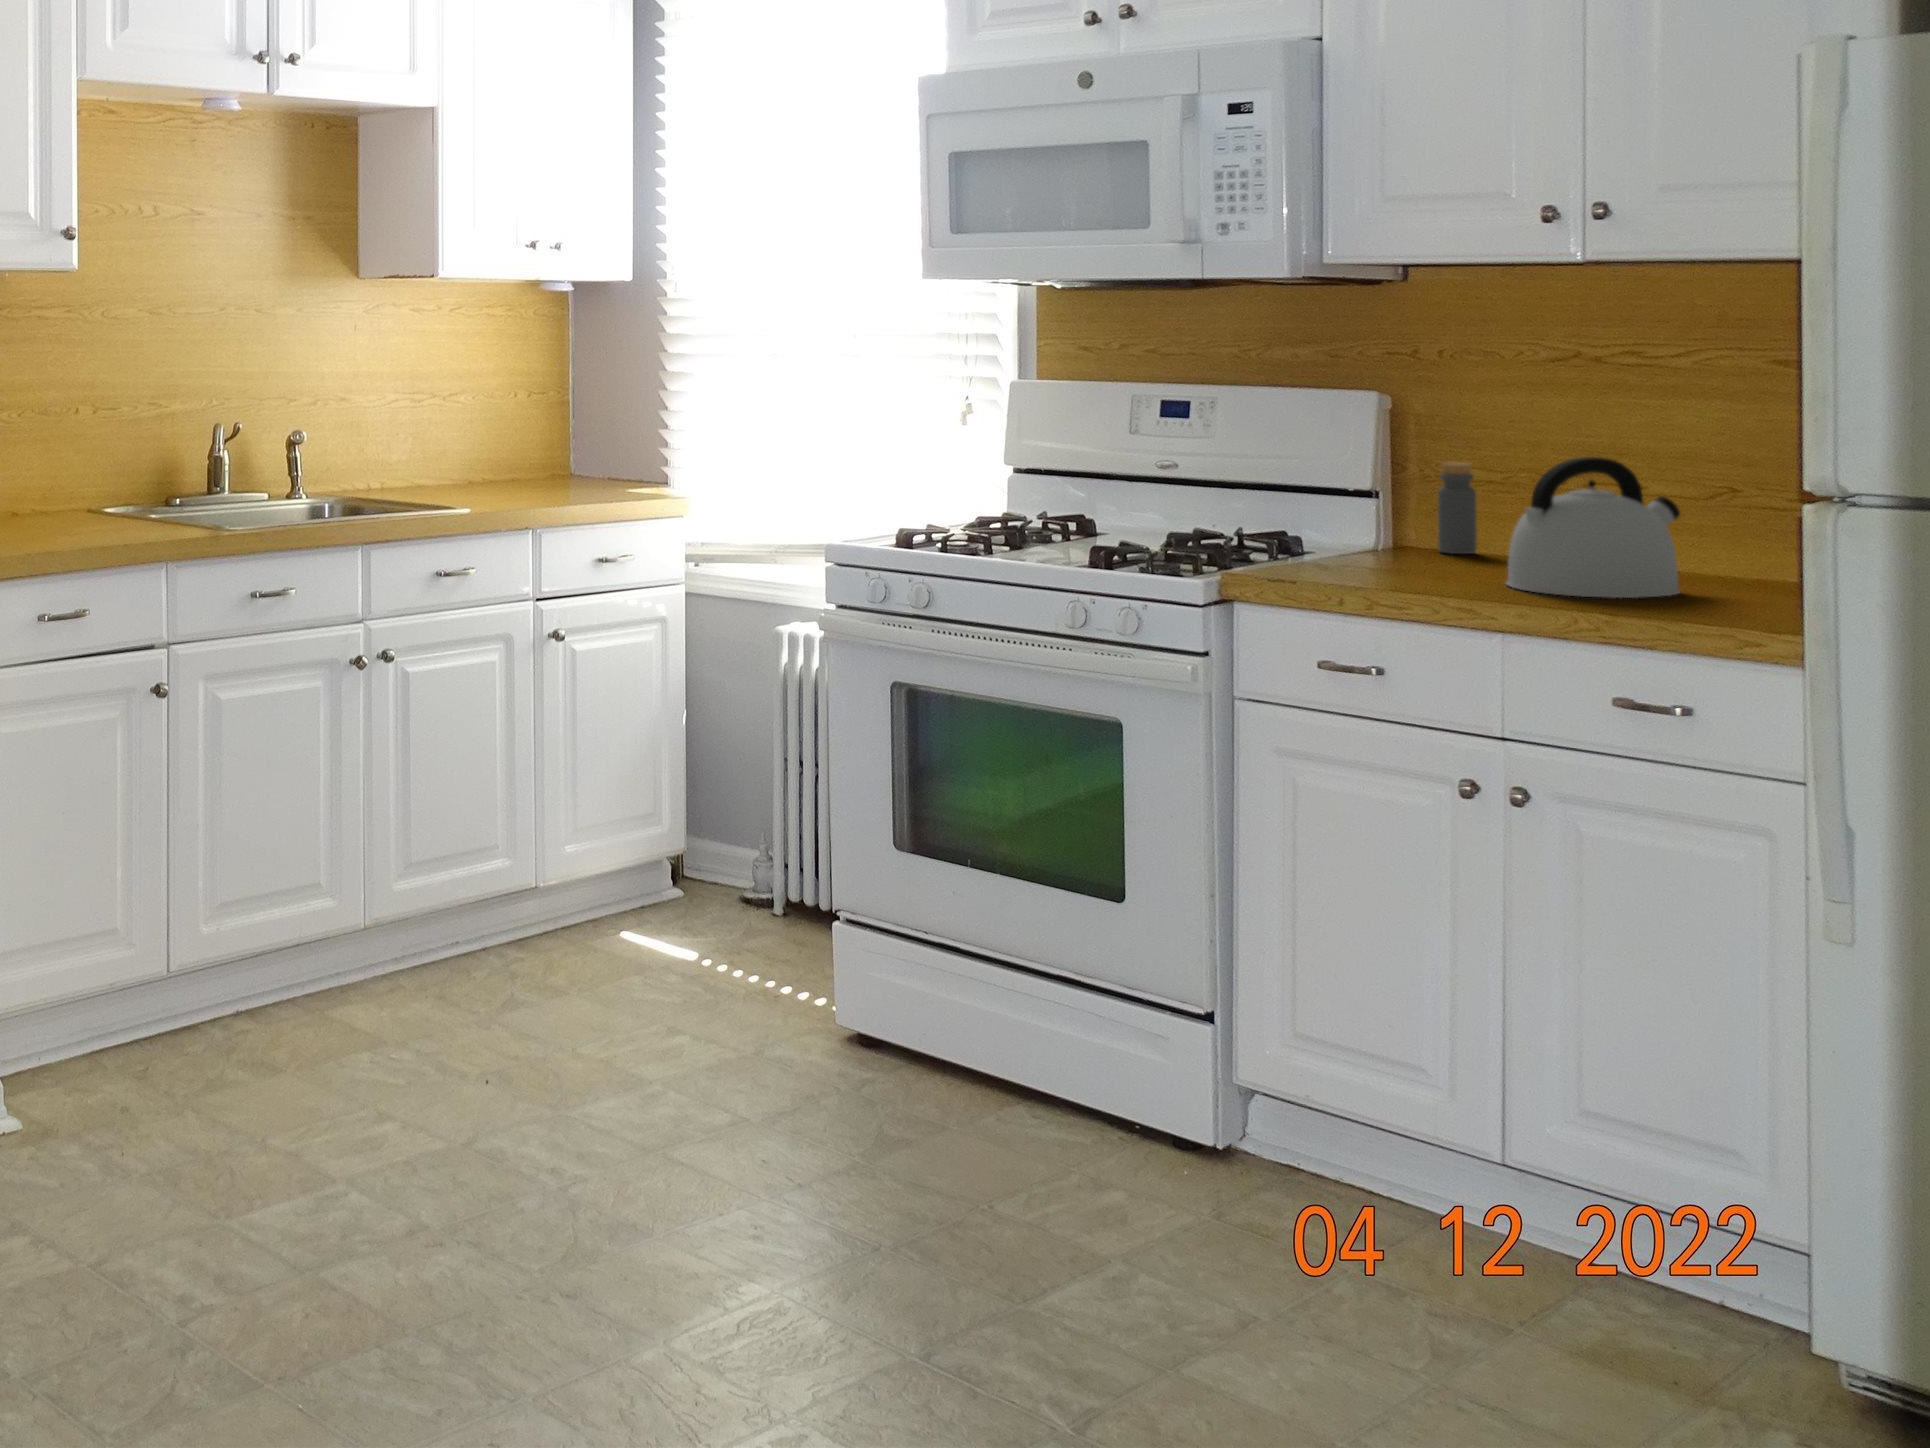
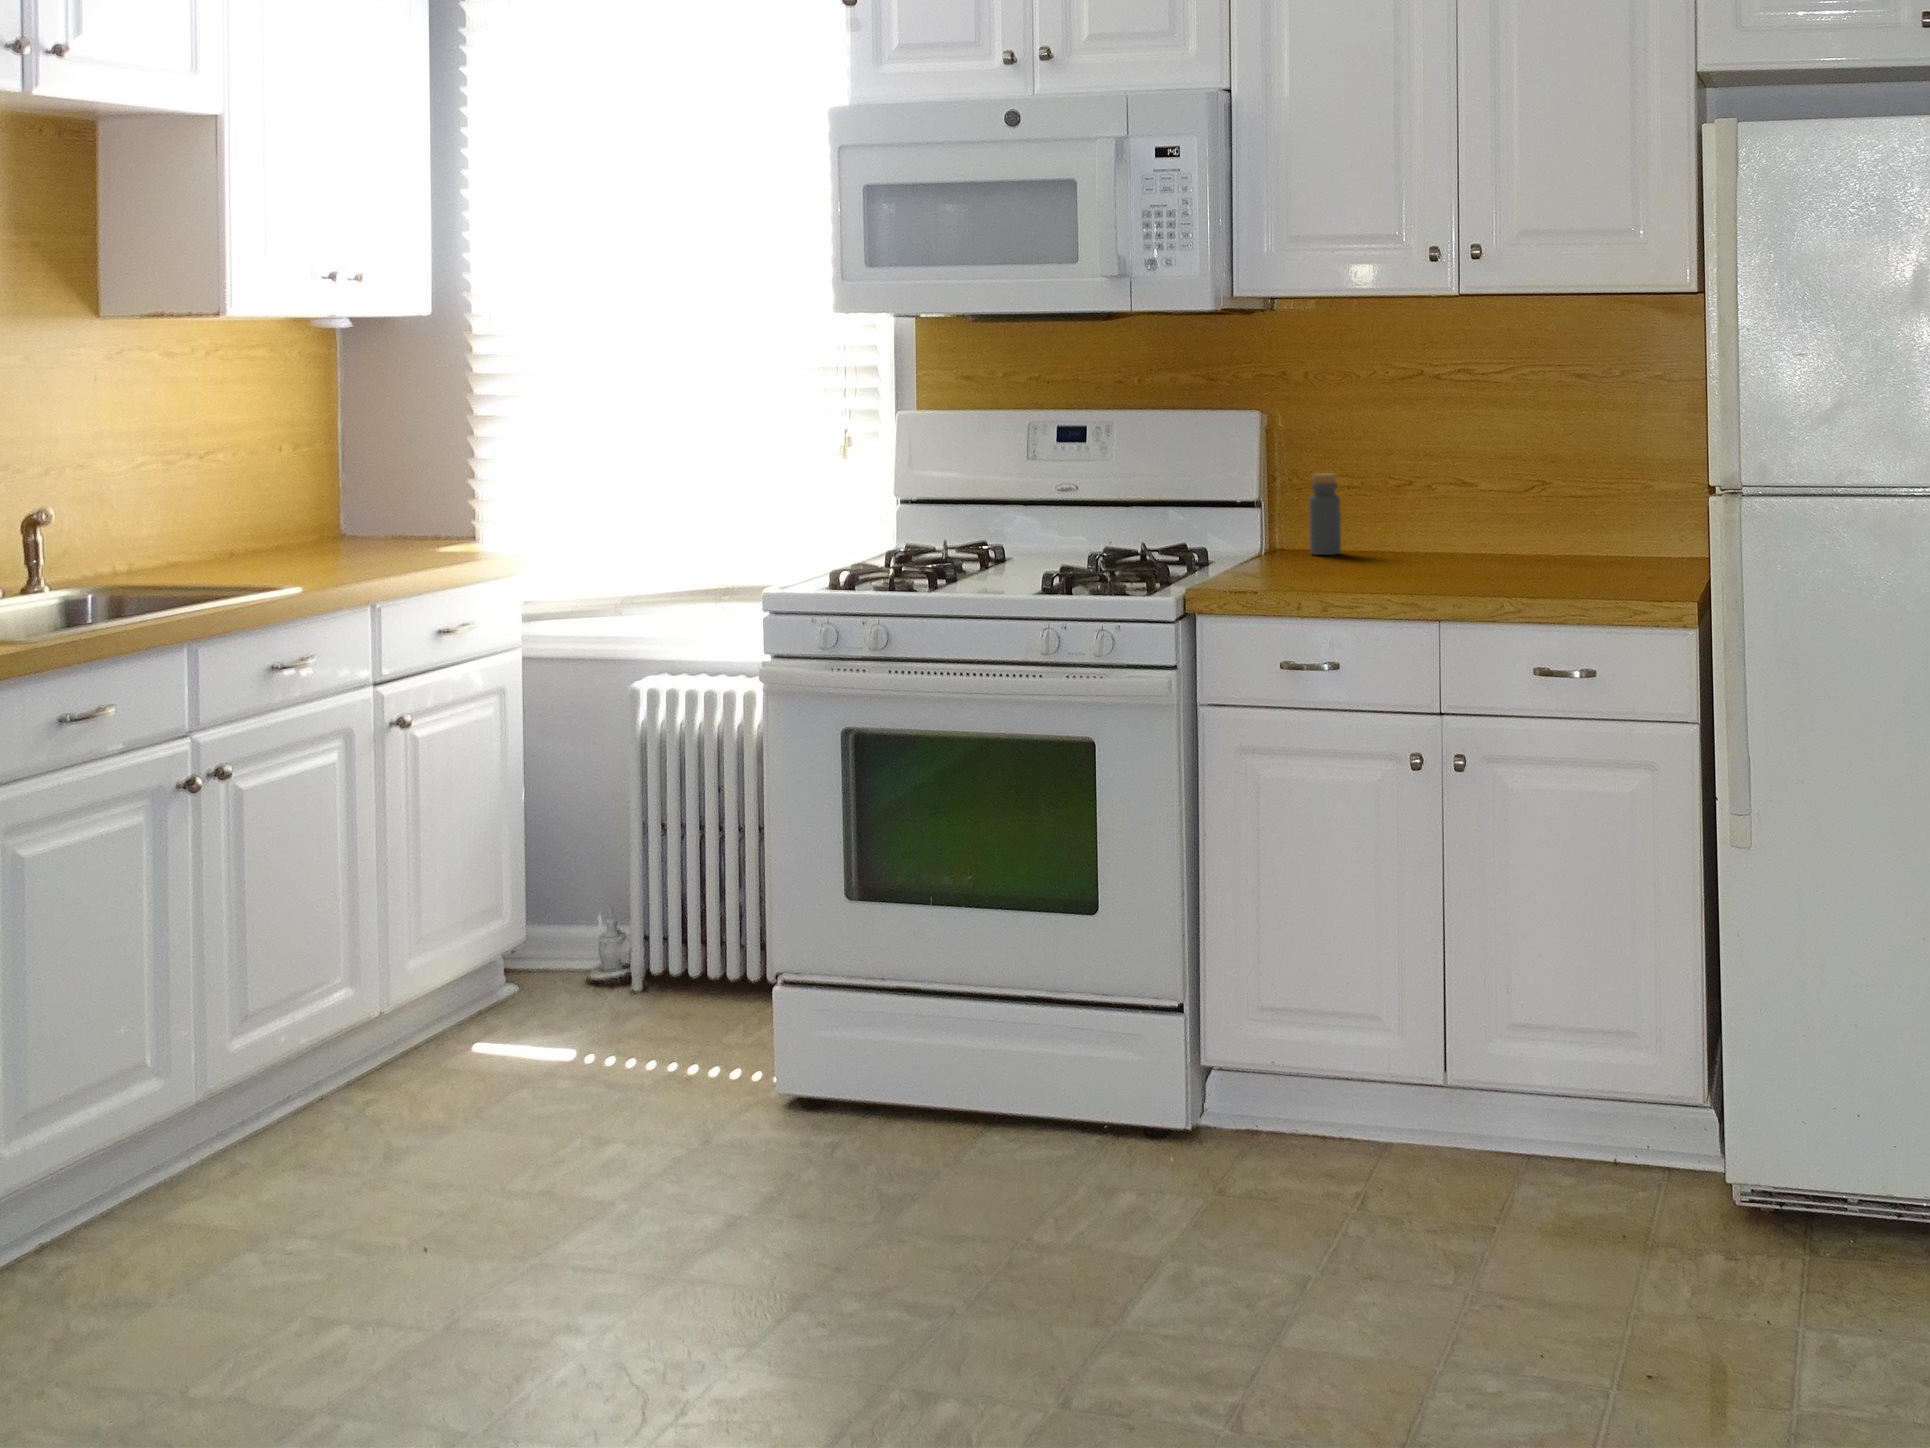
kettle: present [1506,457,1680,598] -> none [1407,464,1539,586]

